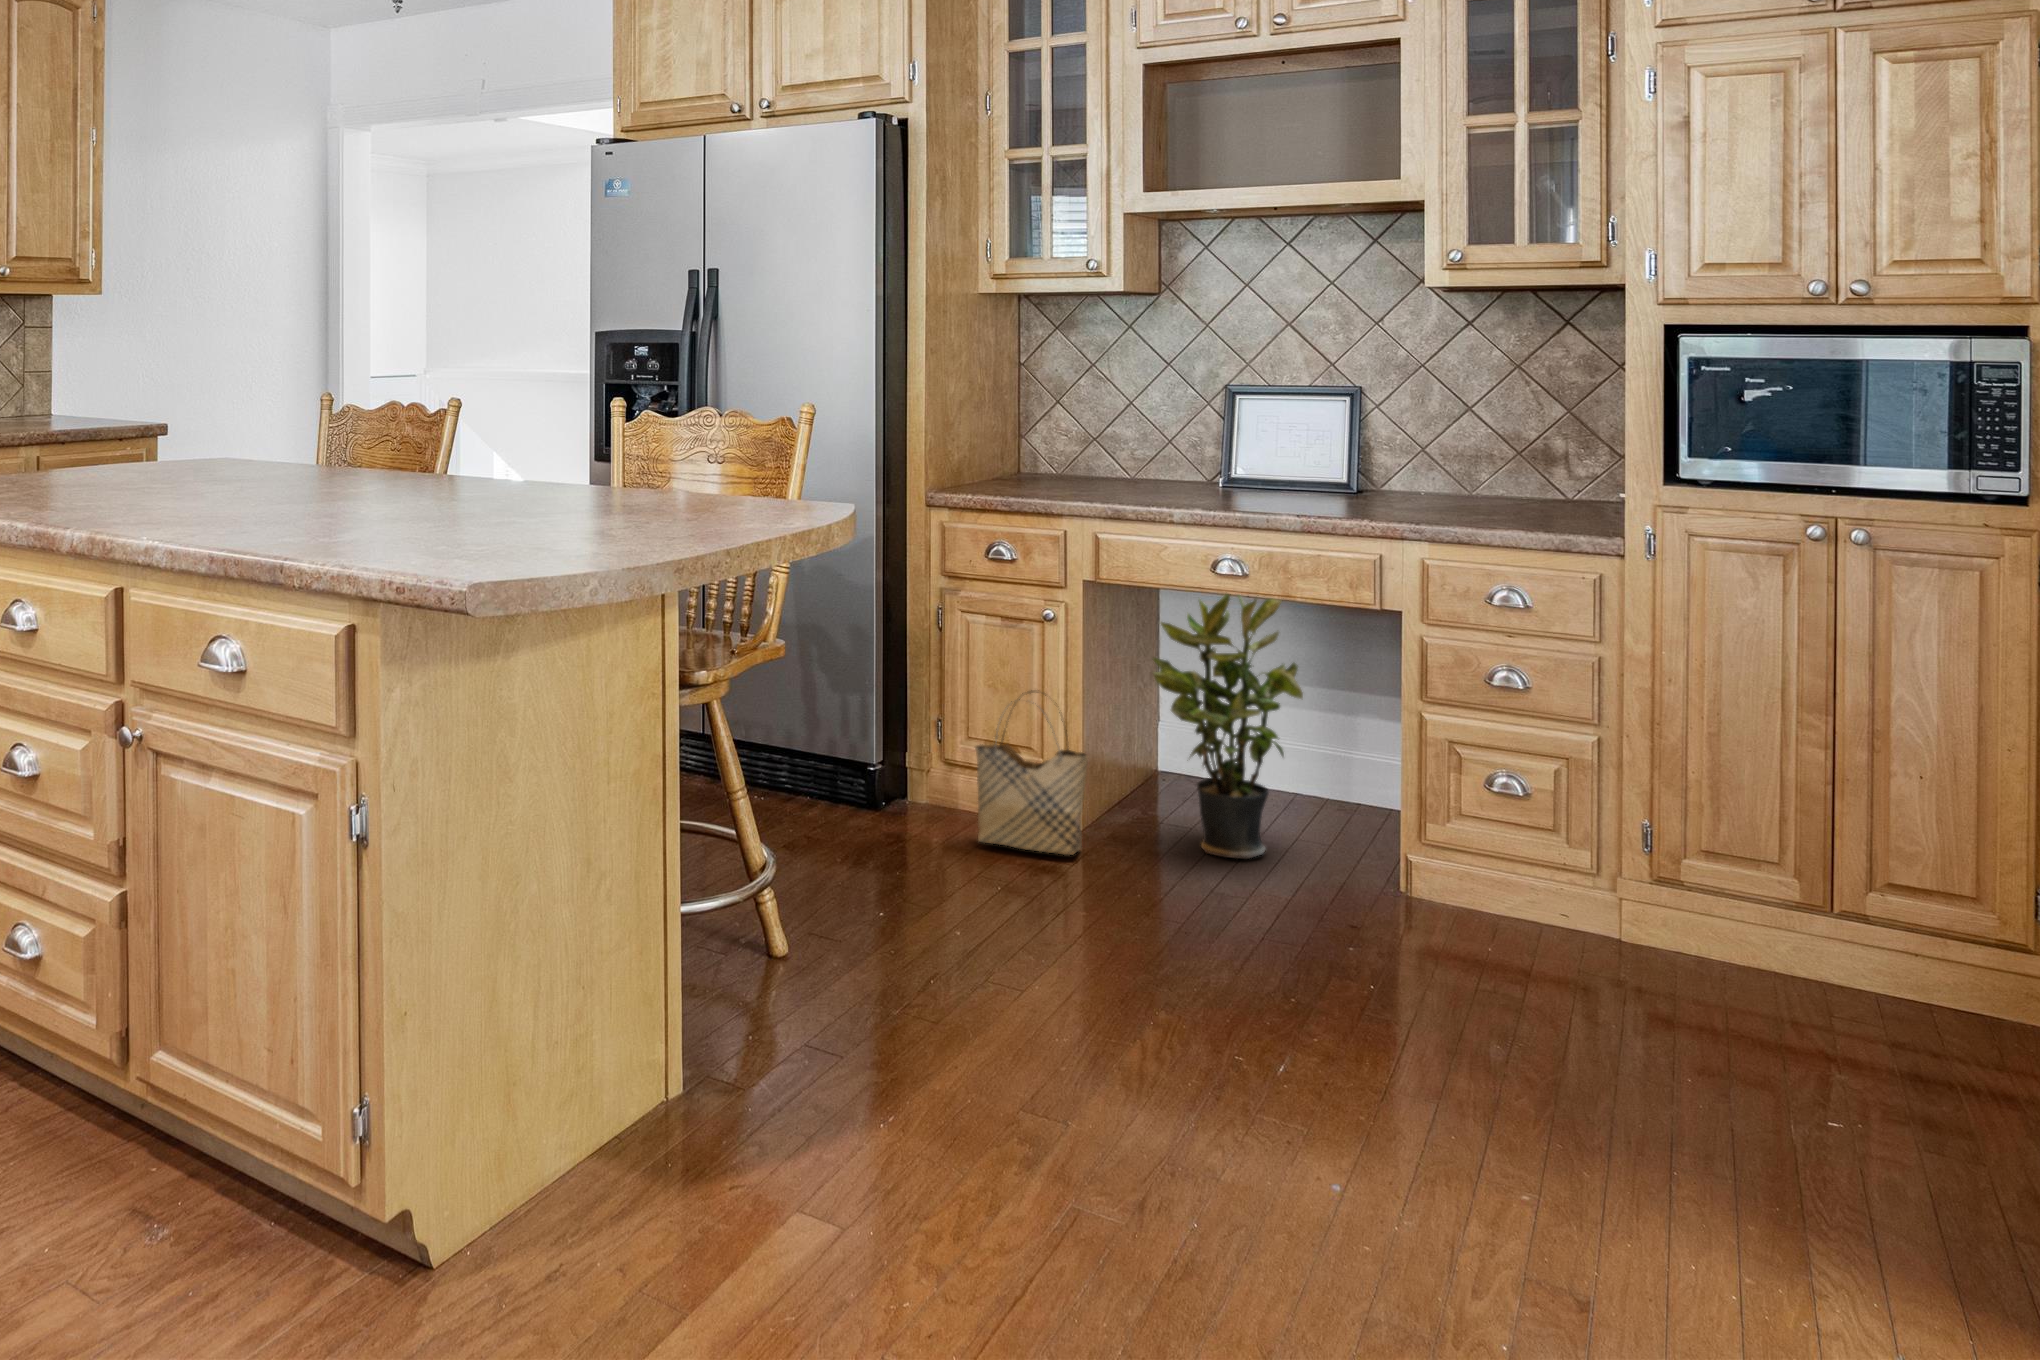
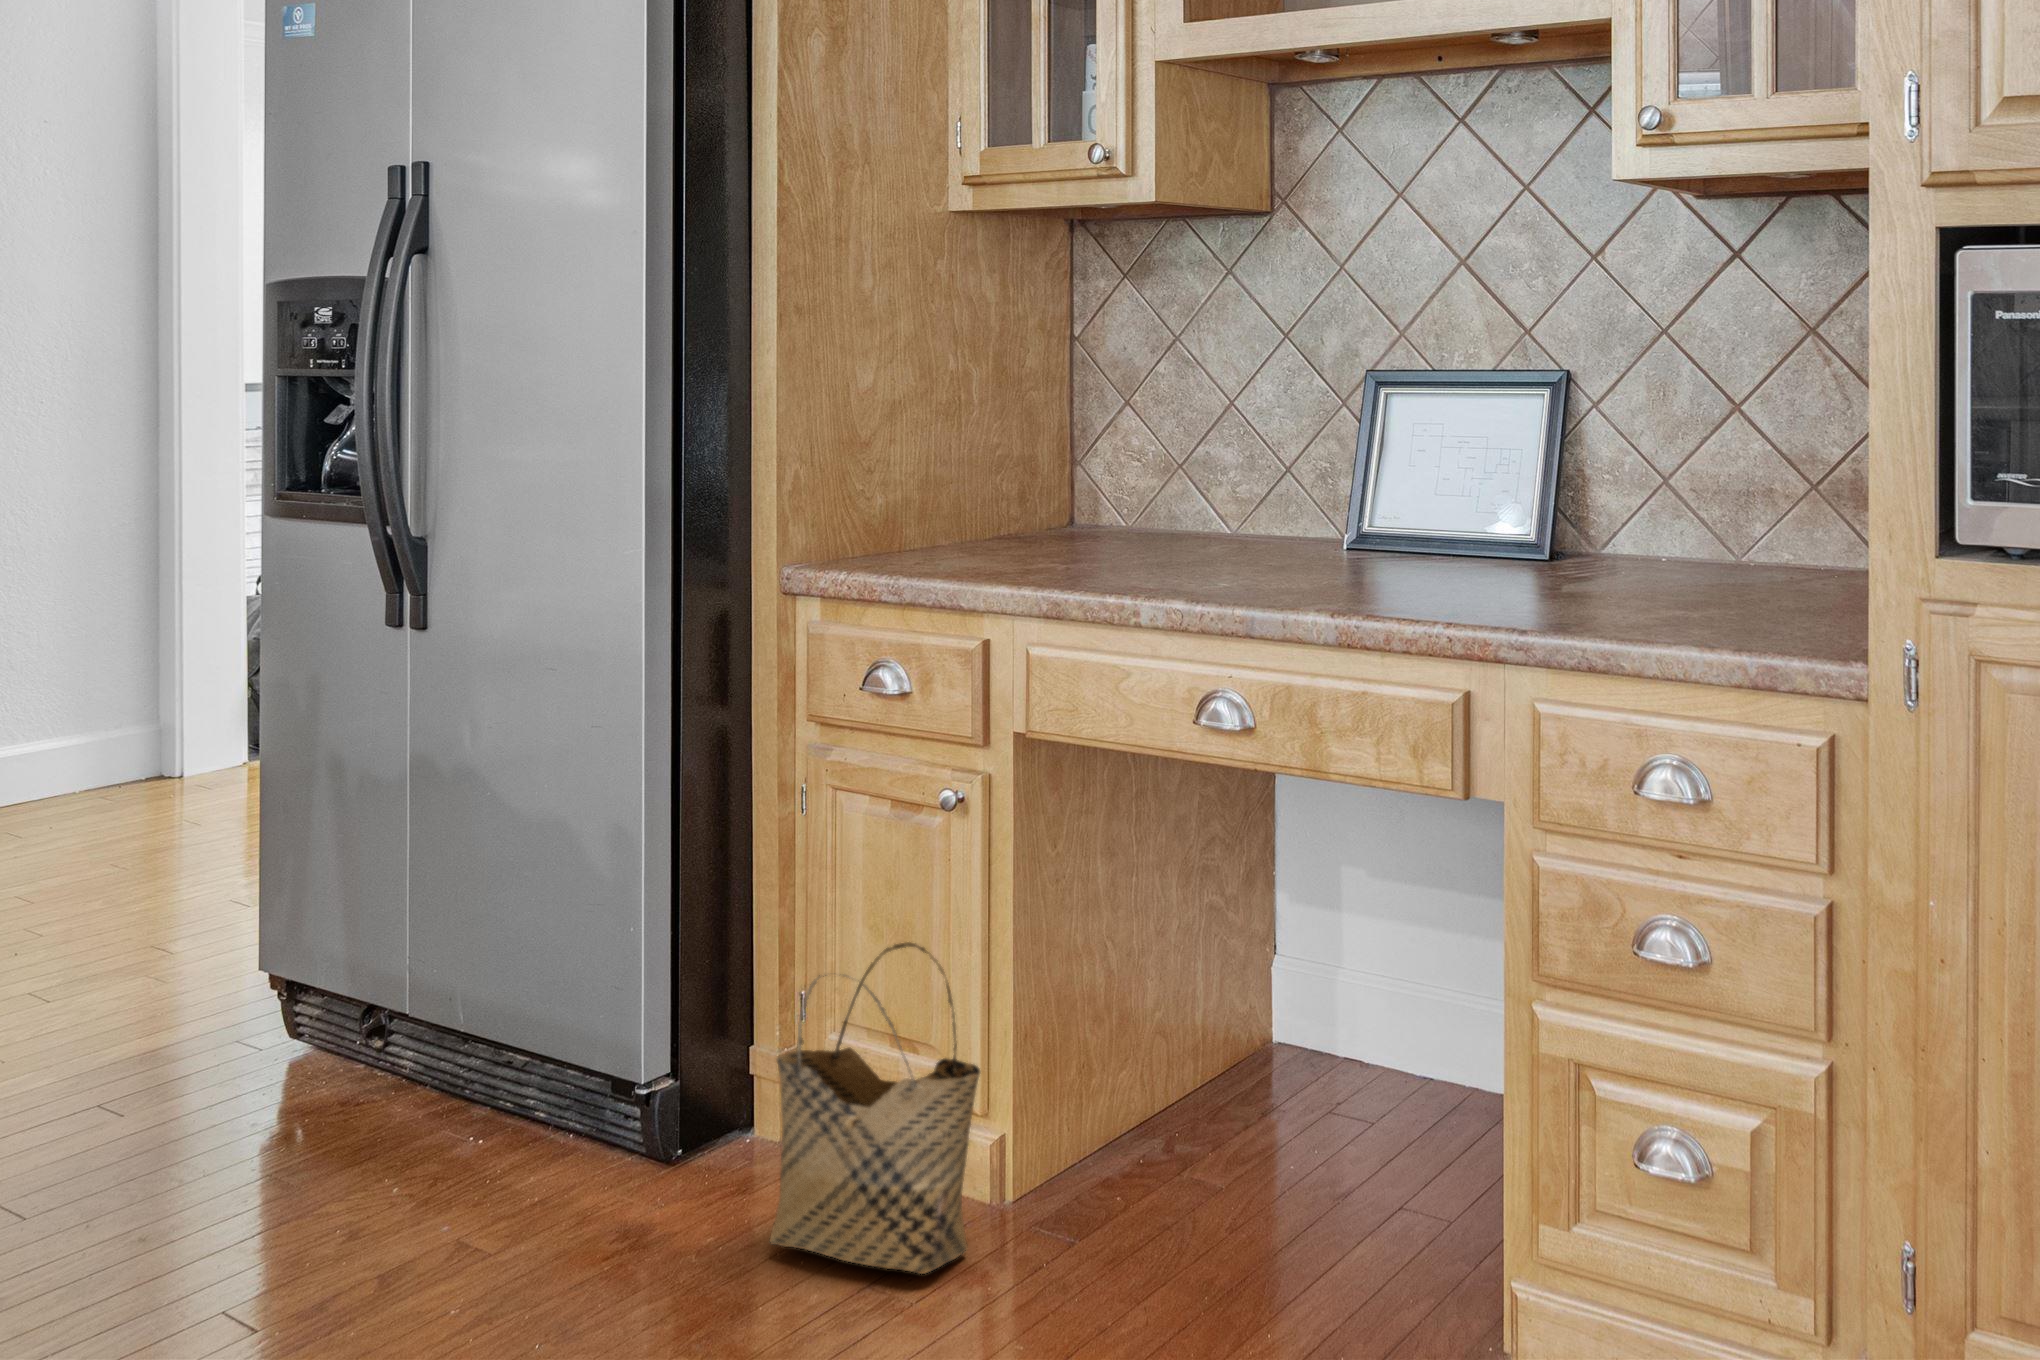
potted plant: present [1153,594,1303,859] -> none [1104,730,1380,1269]

